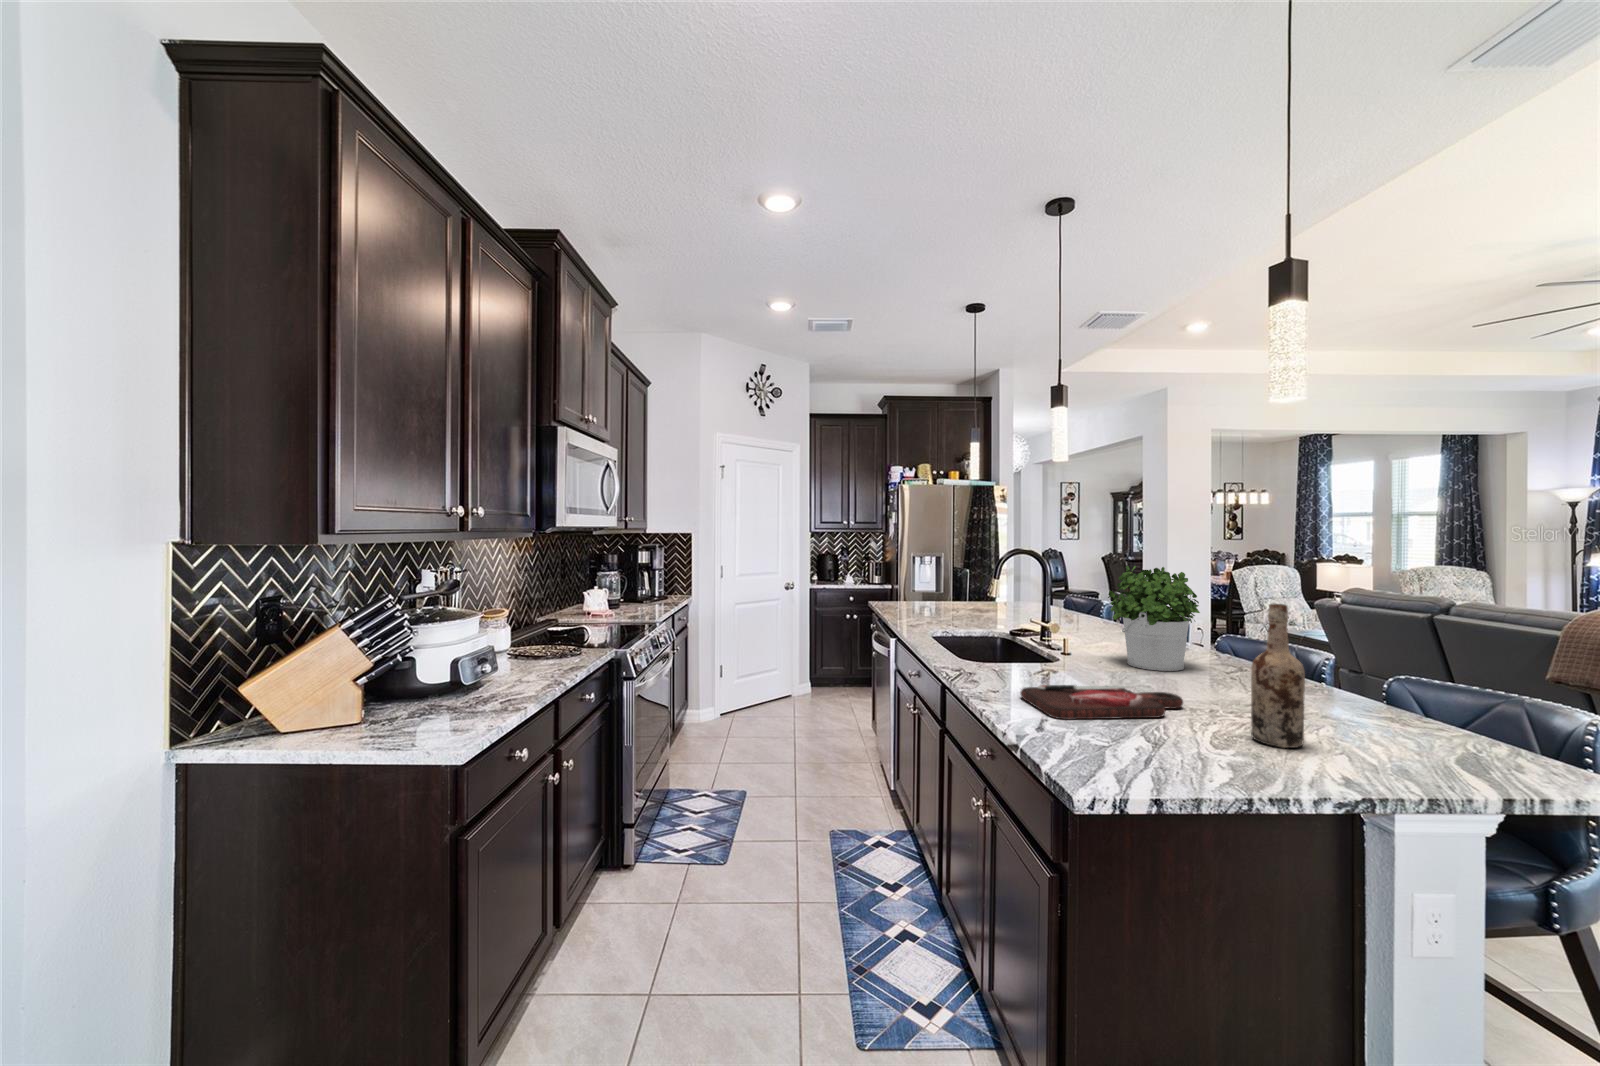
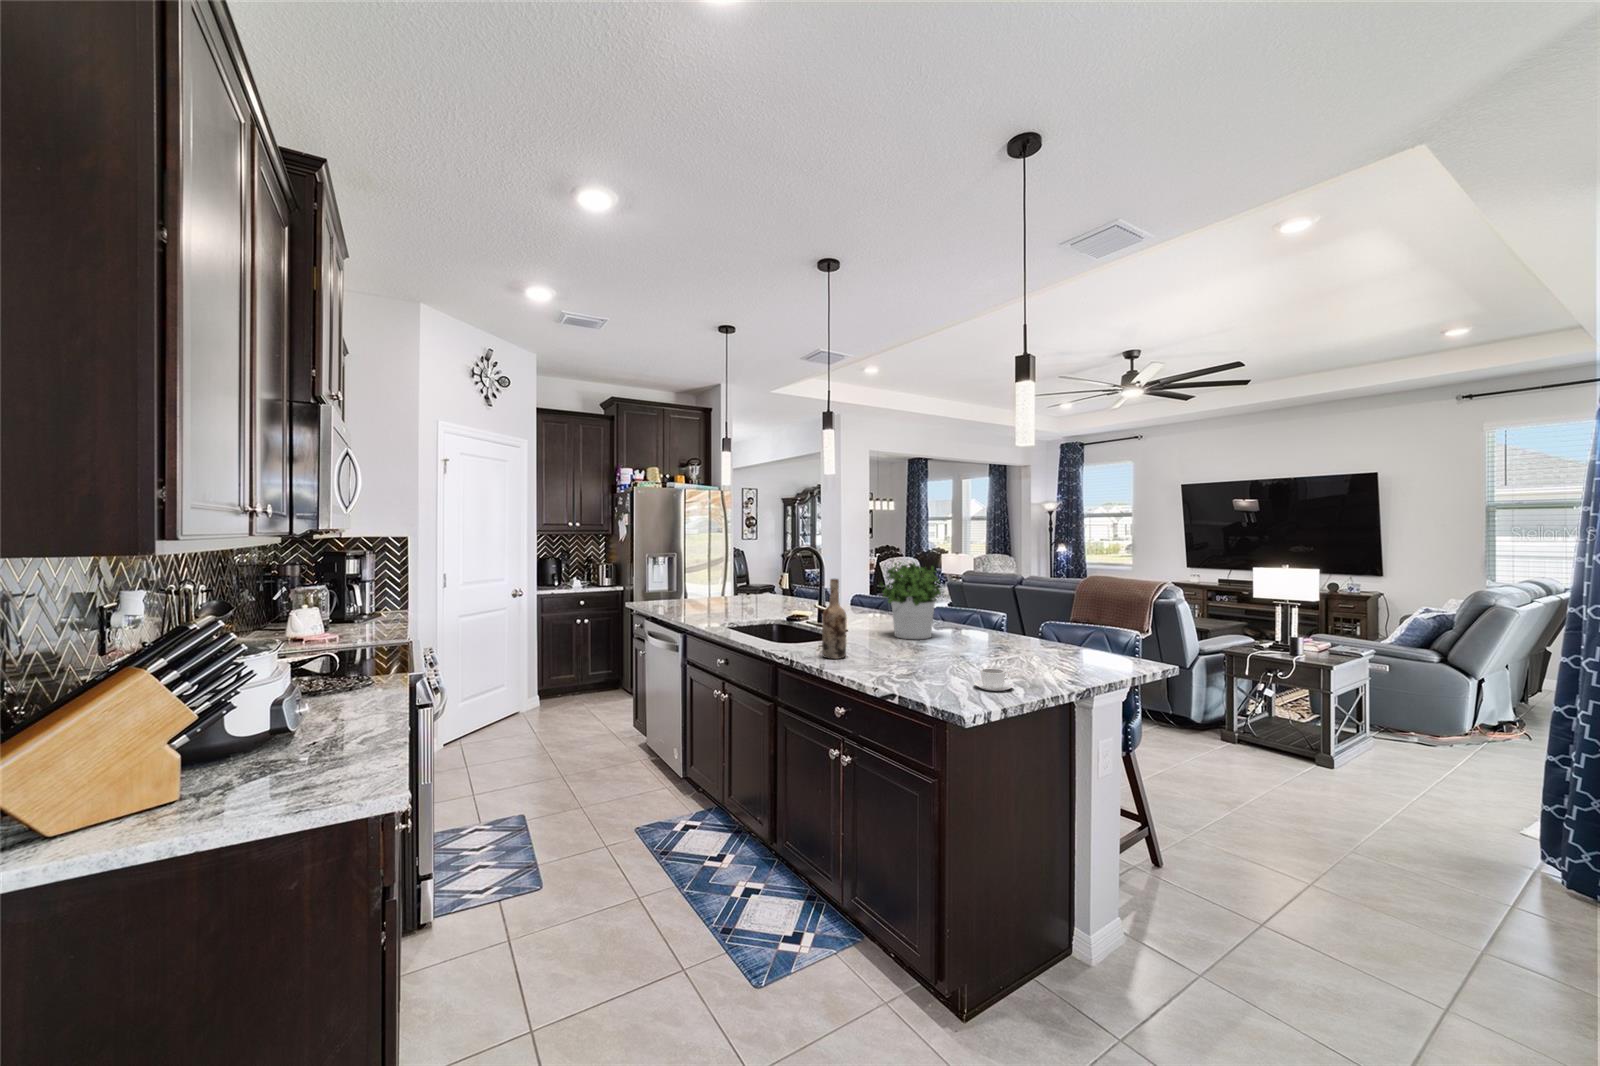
wine bottle: present [1251,604,1305,748] -> present [822,579,847,659]
cutting board: present [1021,685,1183,719] -> none [862,650,963,678]
coffee cup: none [1146,723,1213,760] -> present [974,668,1014,691]

